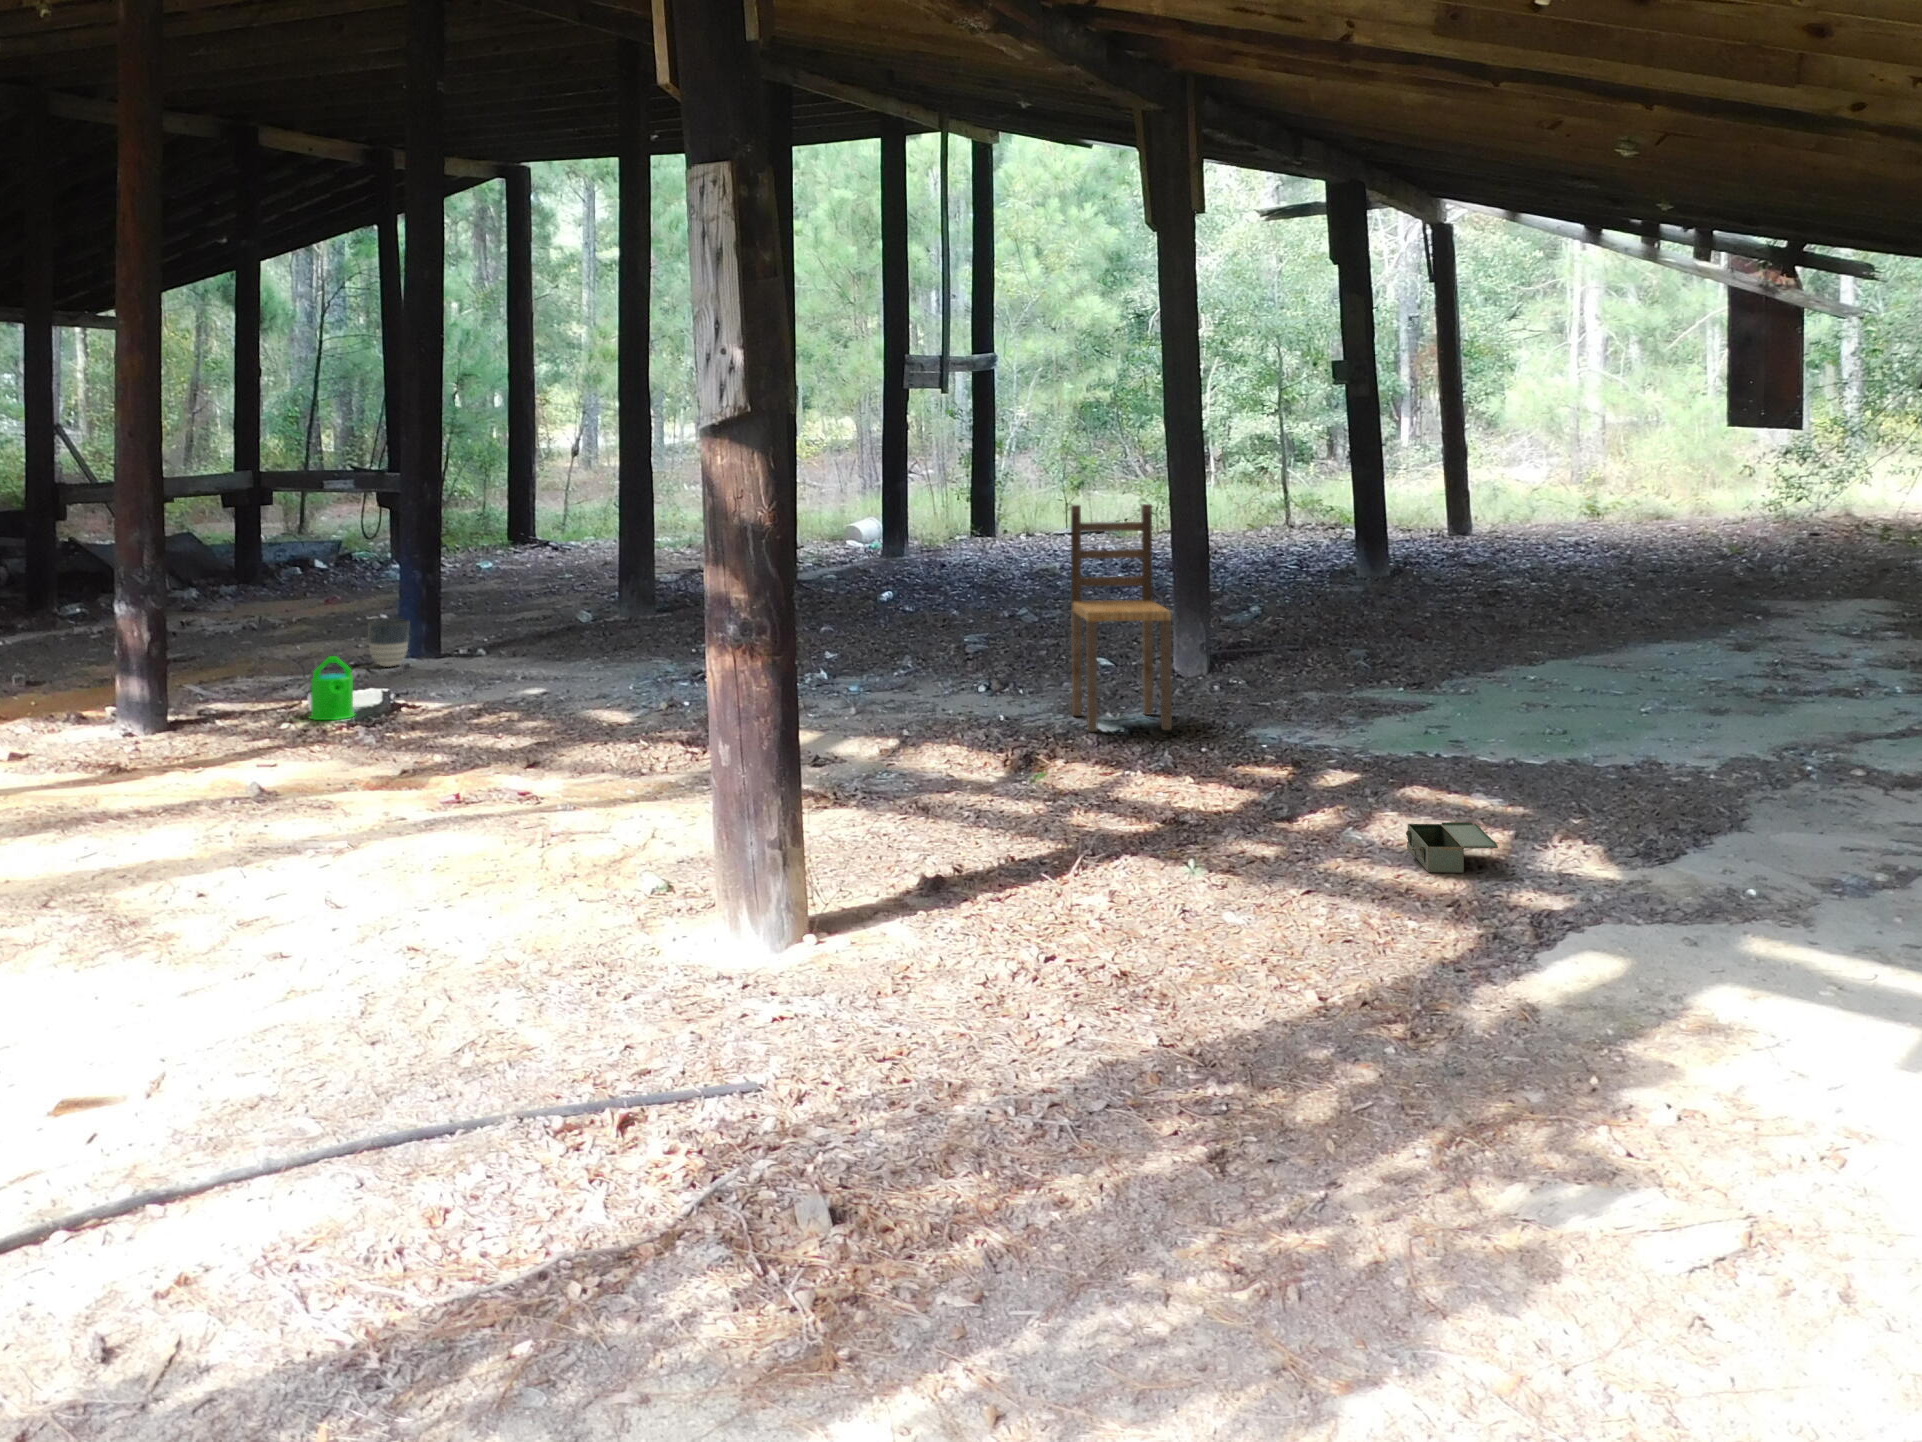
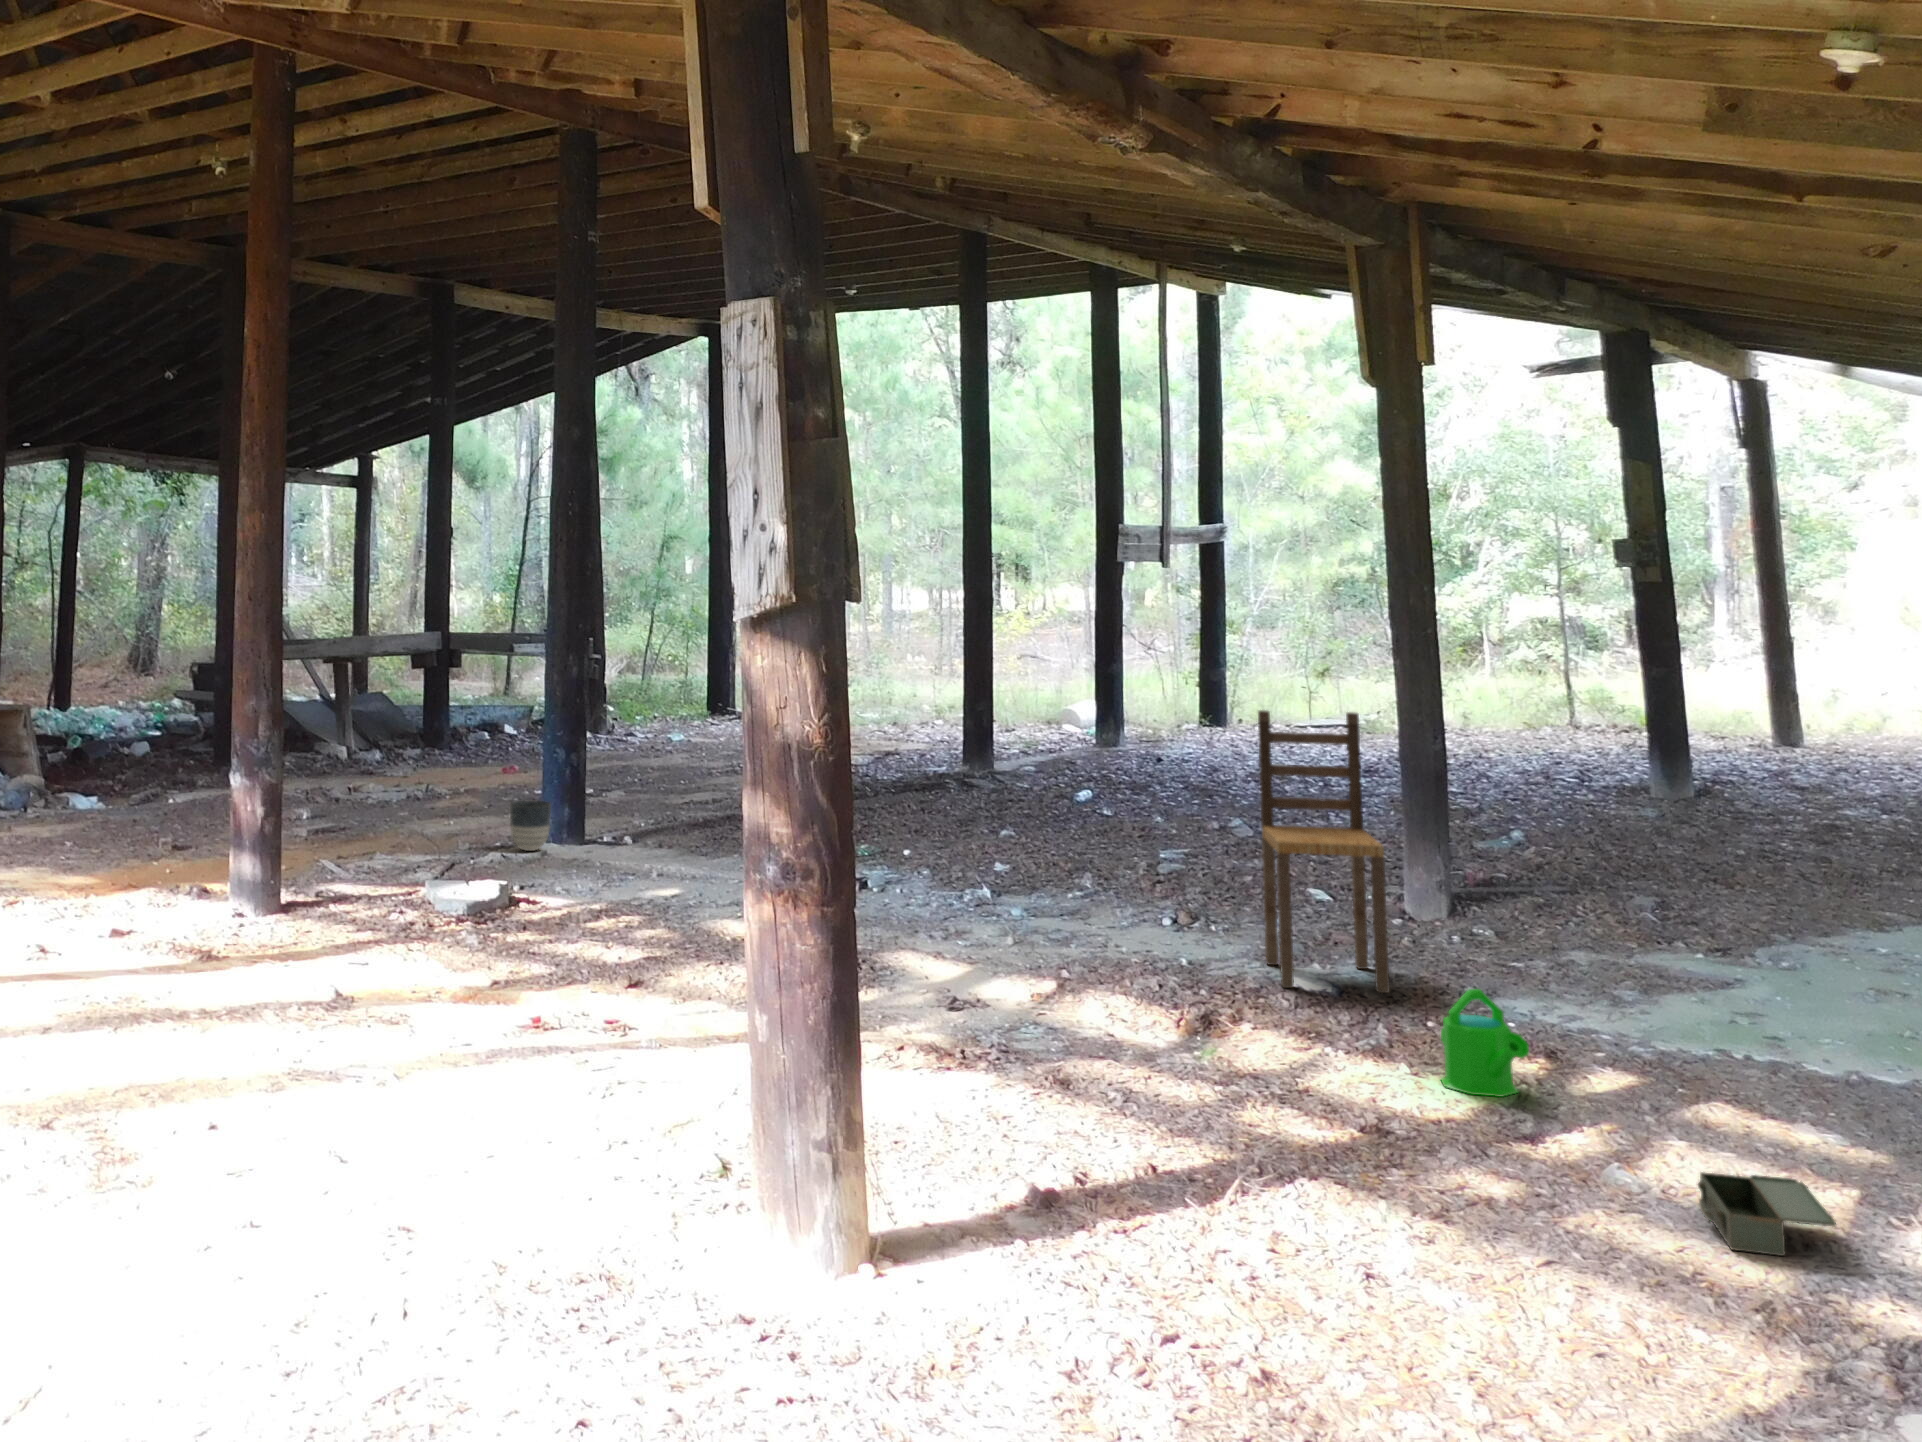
watering can: present [310,656,355,720] -> present [1441,989,1529,1097]

